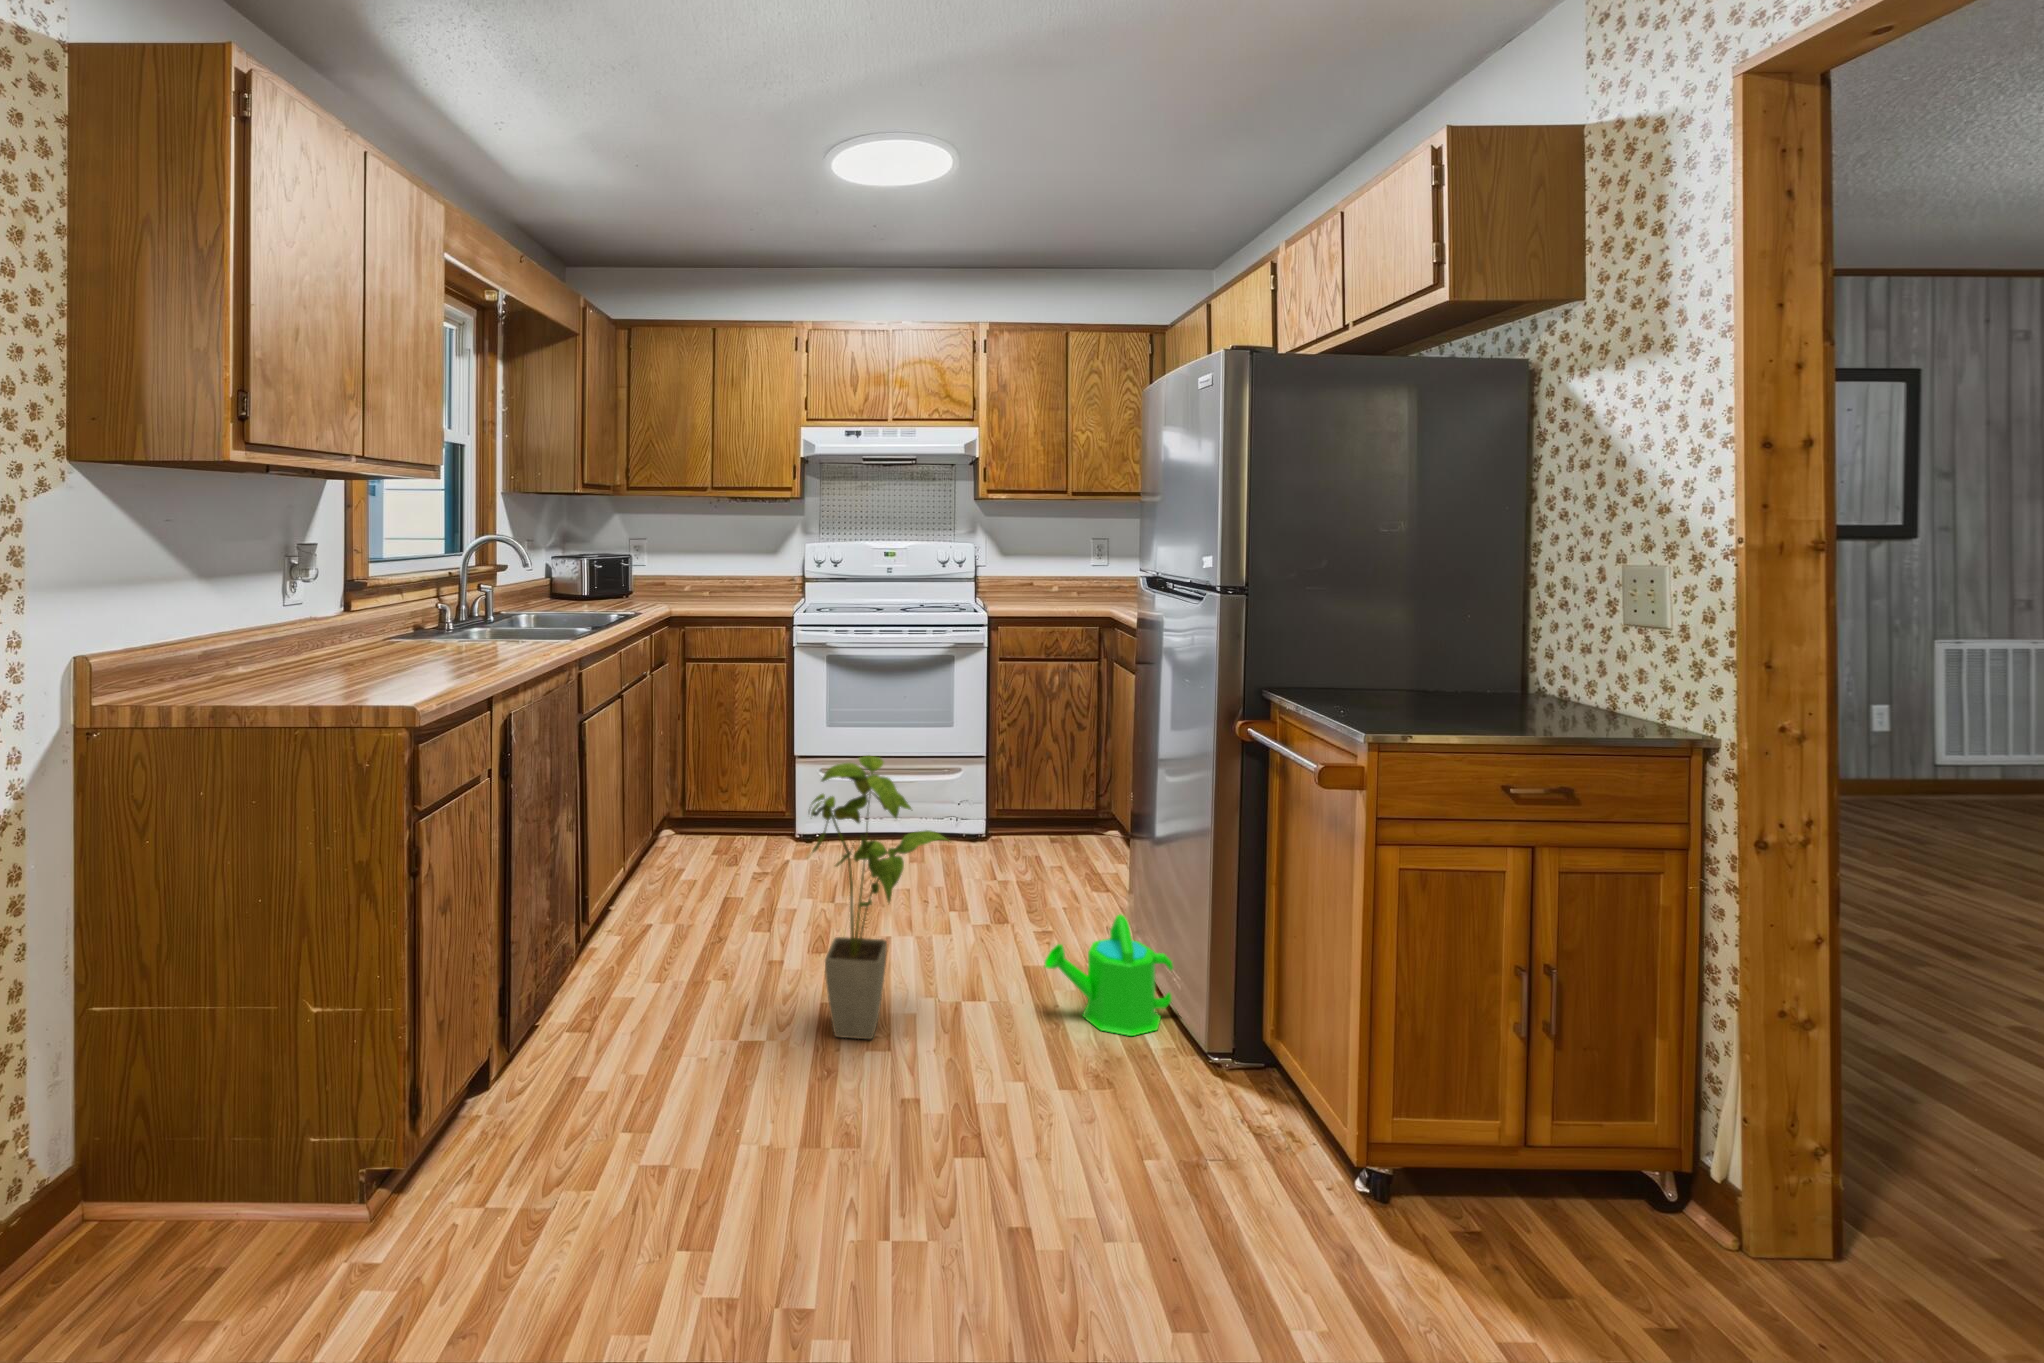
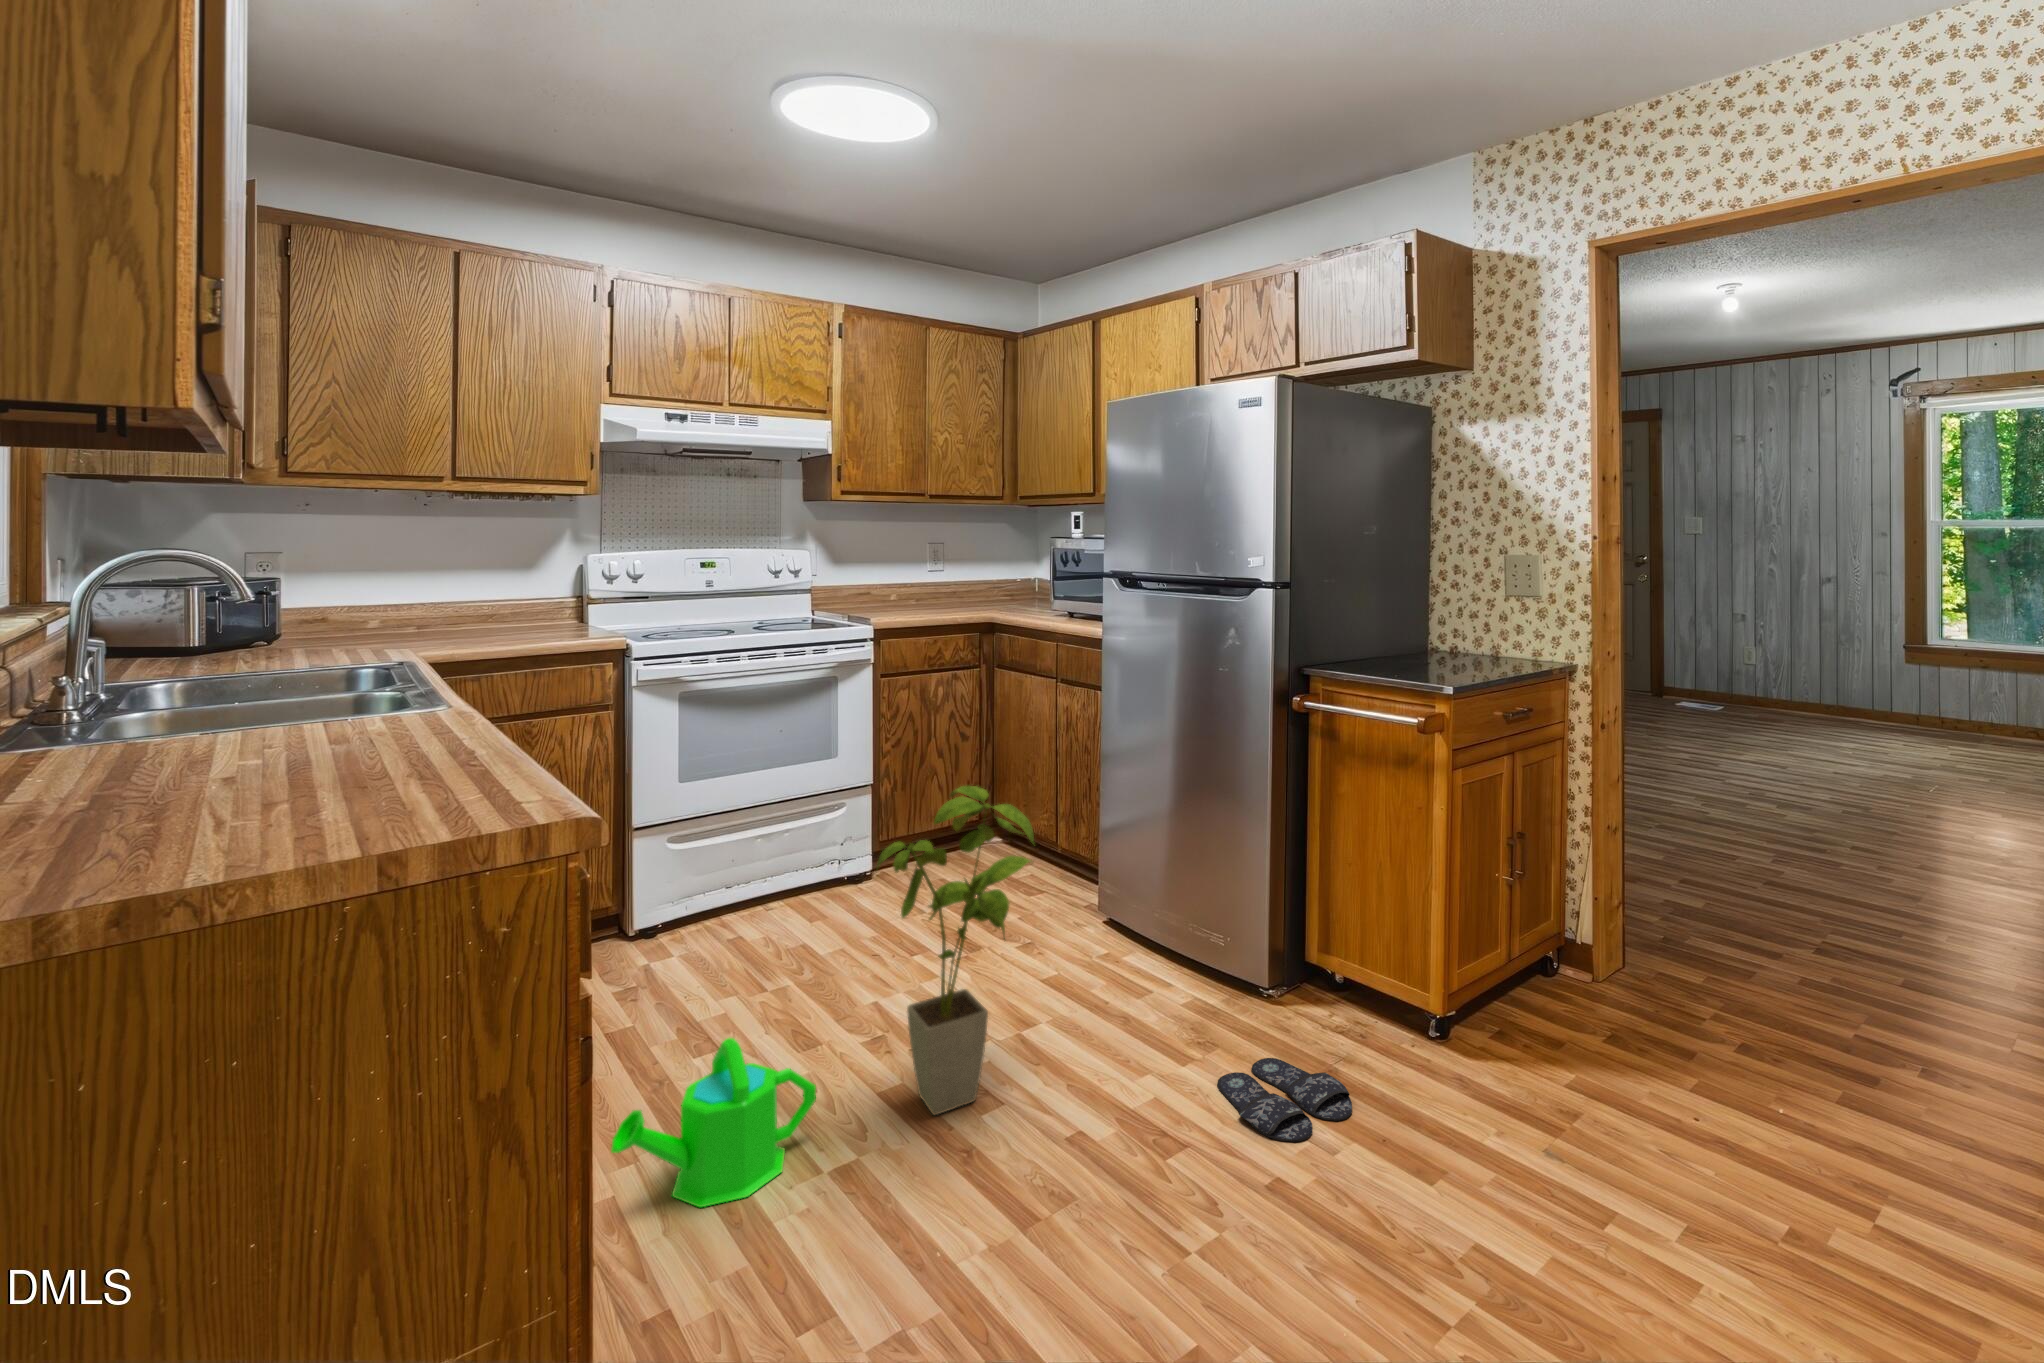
watering can: present [1045,915,1173,1036] -> present [611,1038,816,1207]
slippers: none [1054,1113,1188,1211] -> present [1217,1058,1352,1142]

